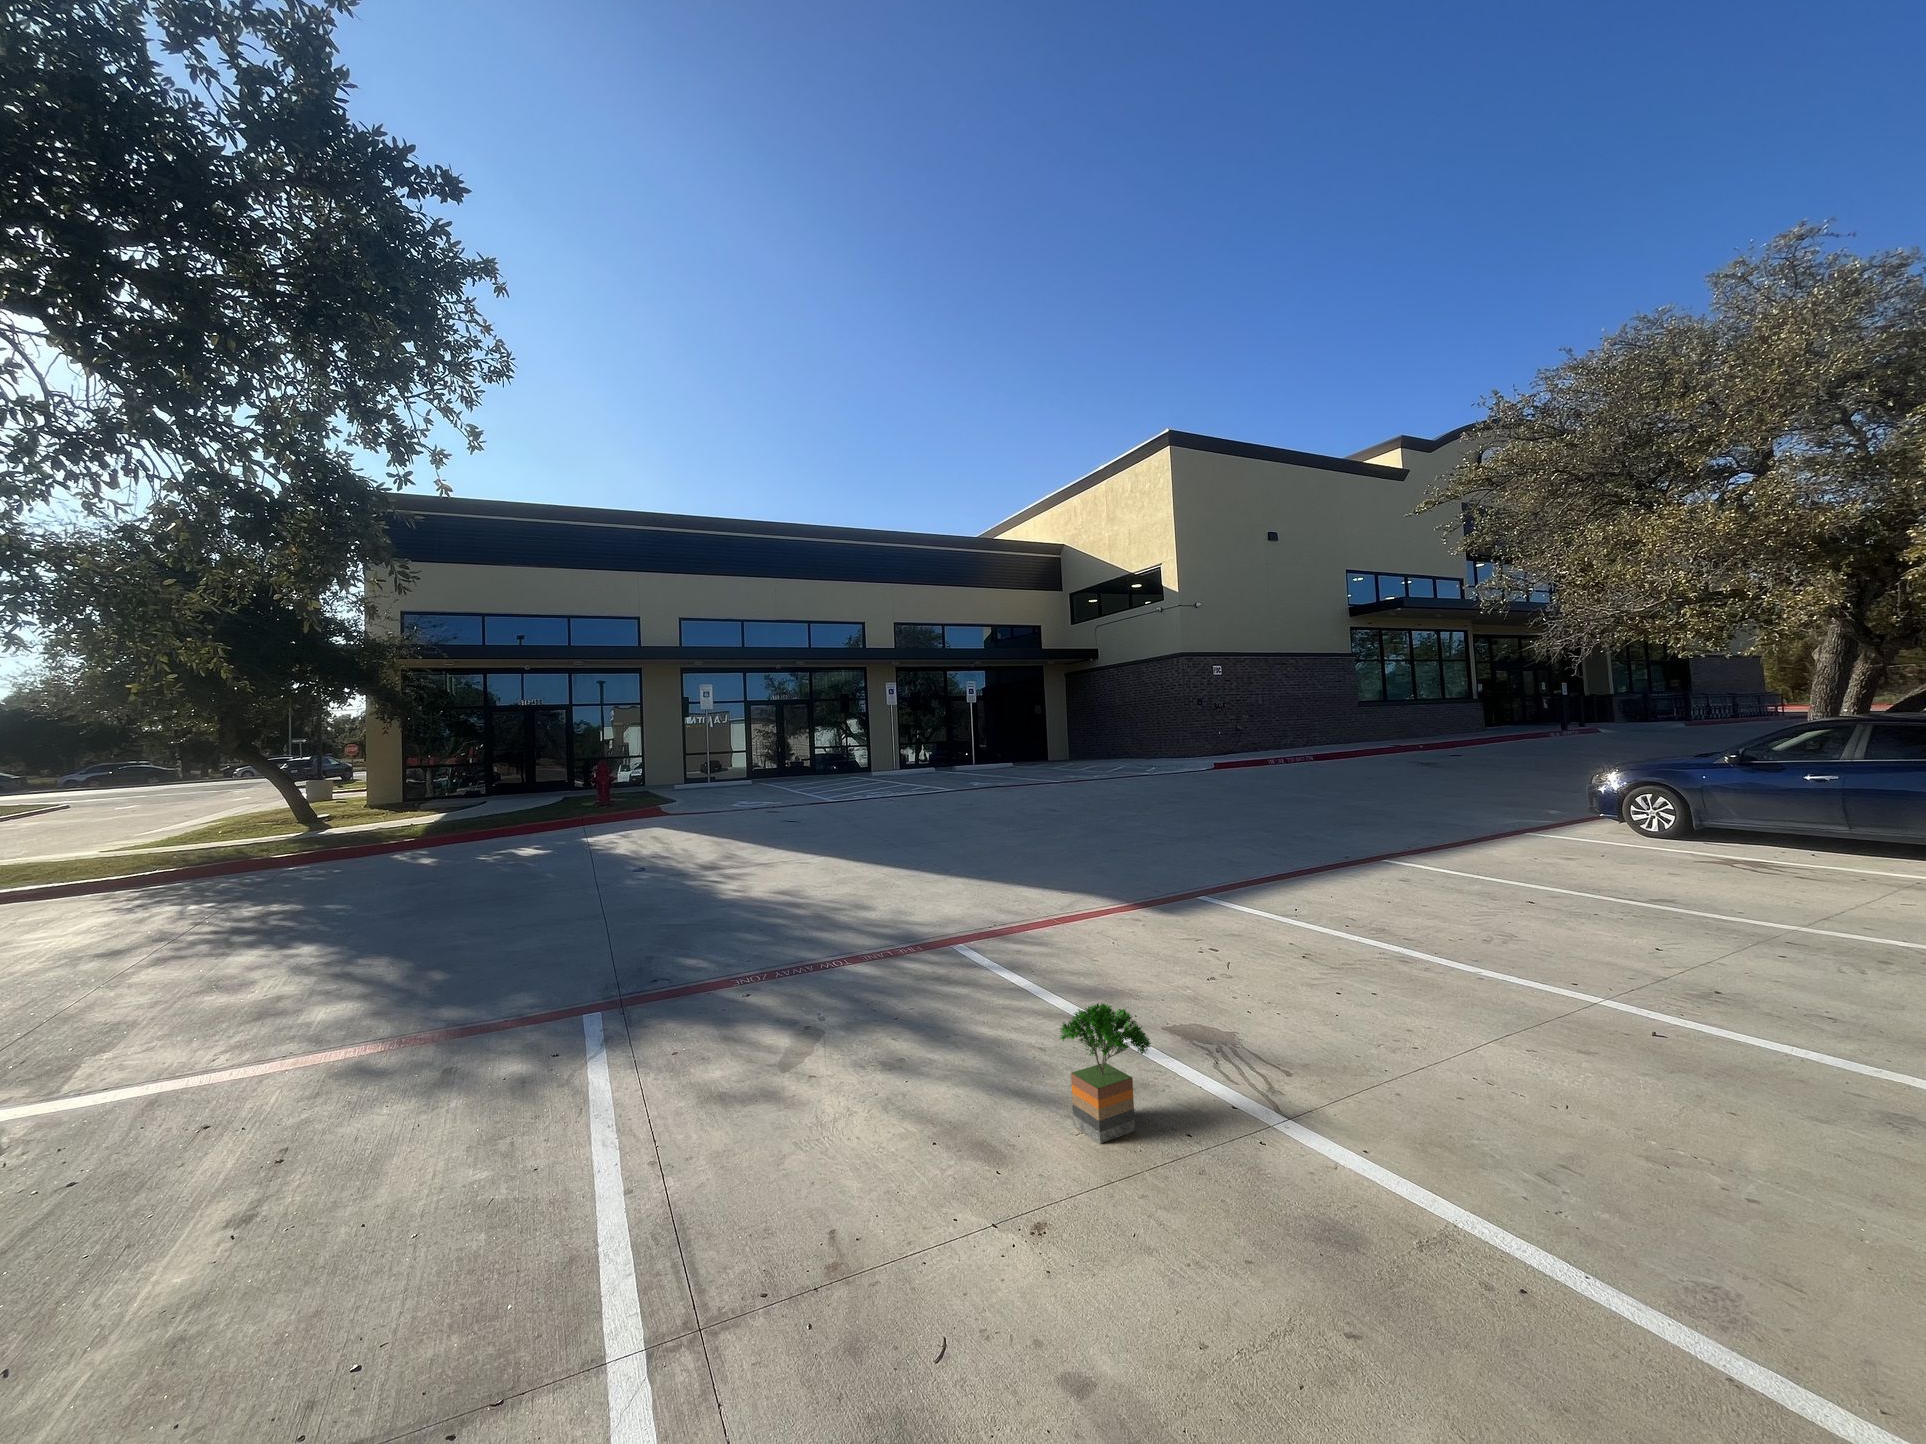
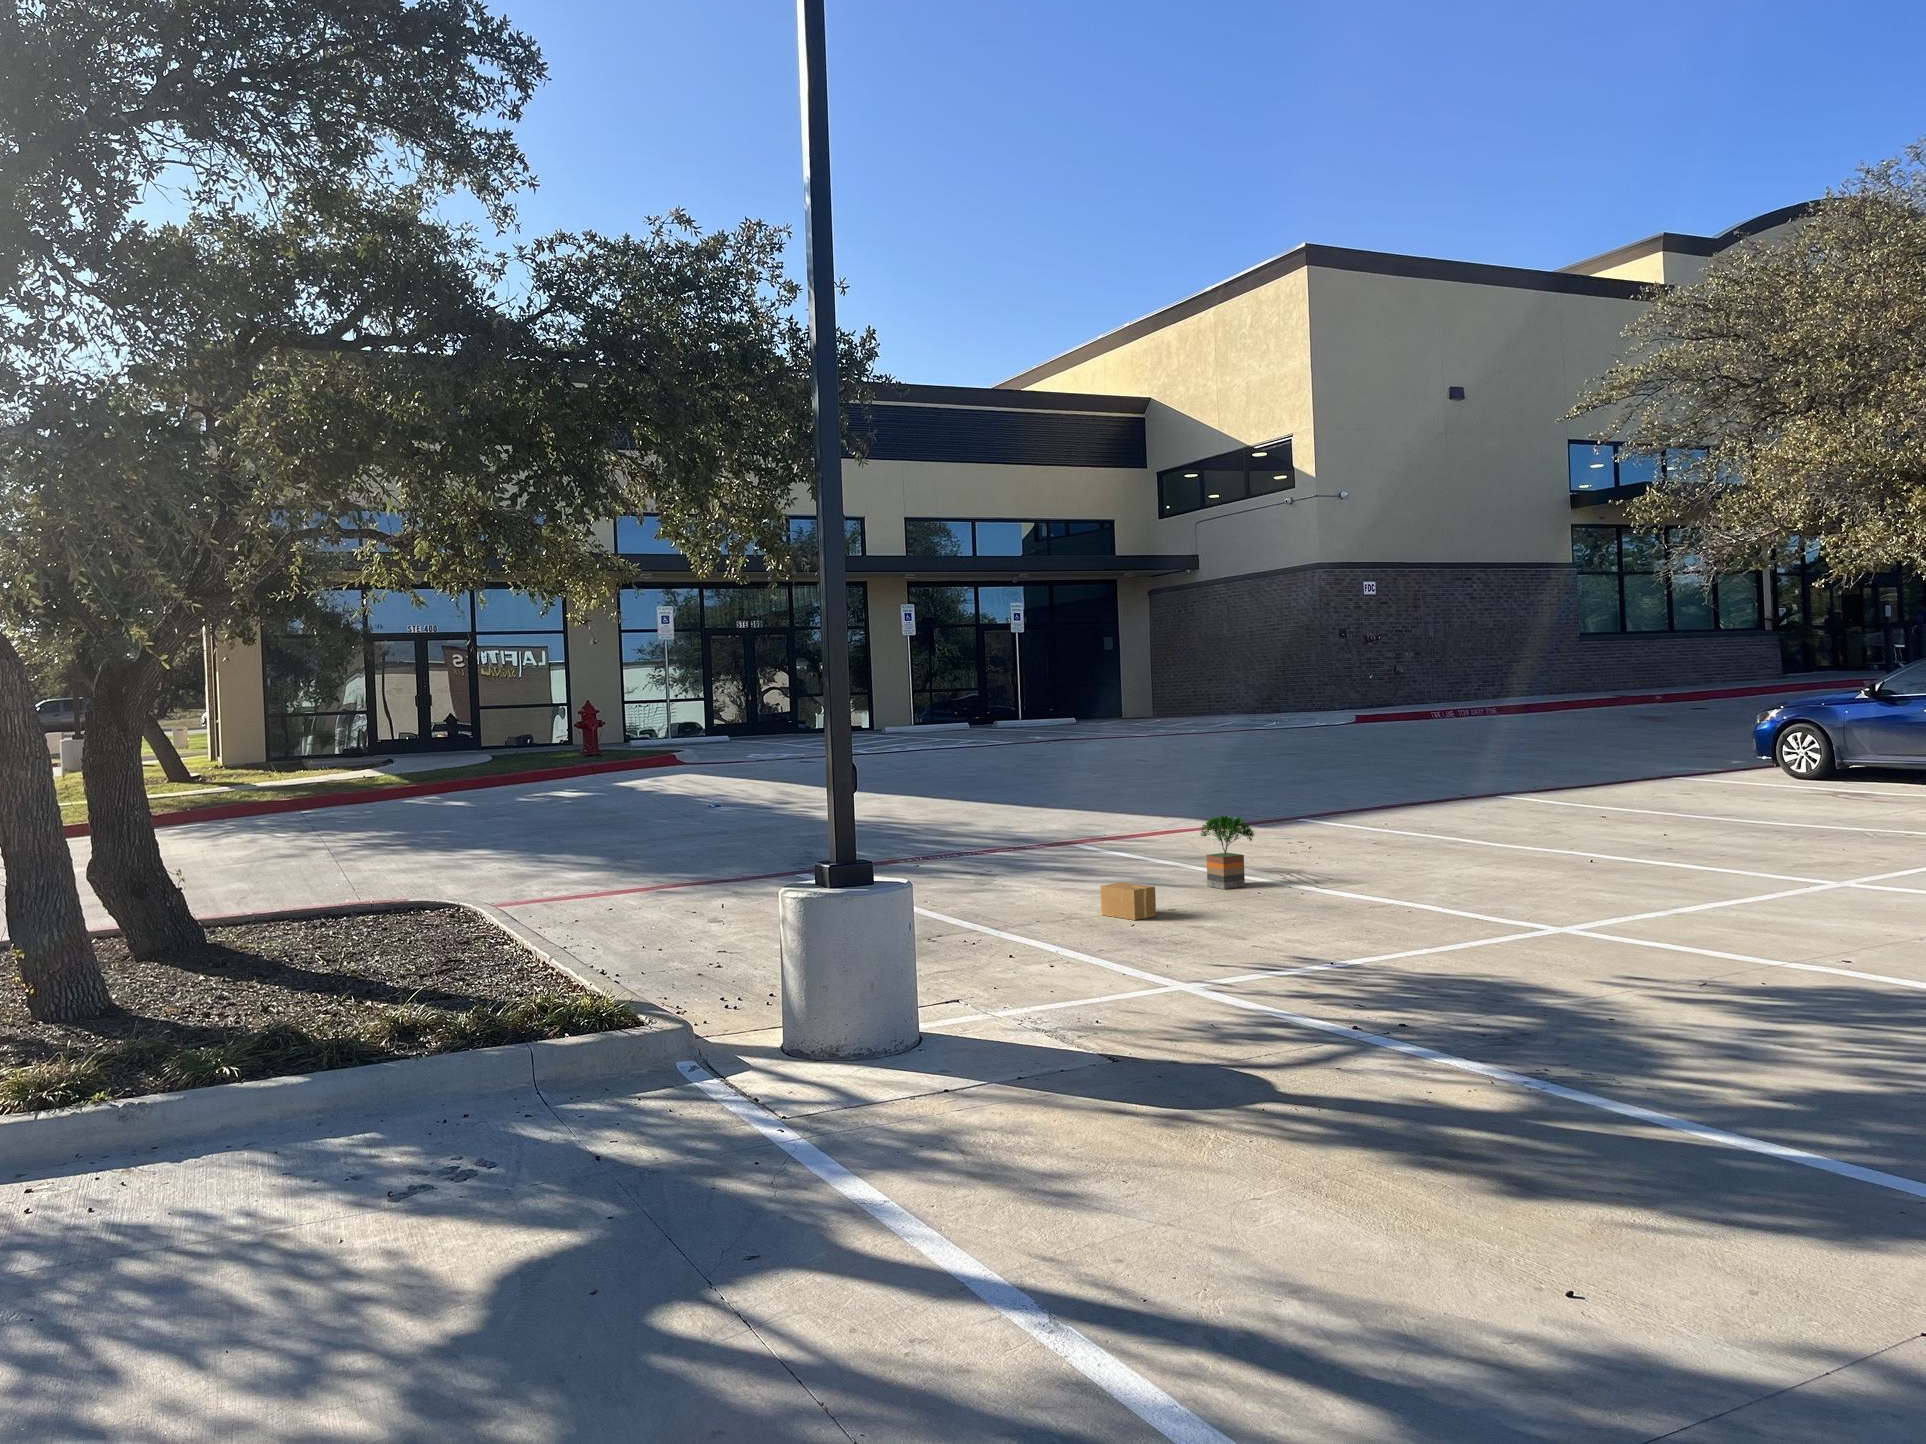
cardboard box: none [838,1210,947,1352] -> present [1100,882,1156,920]

